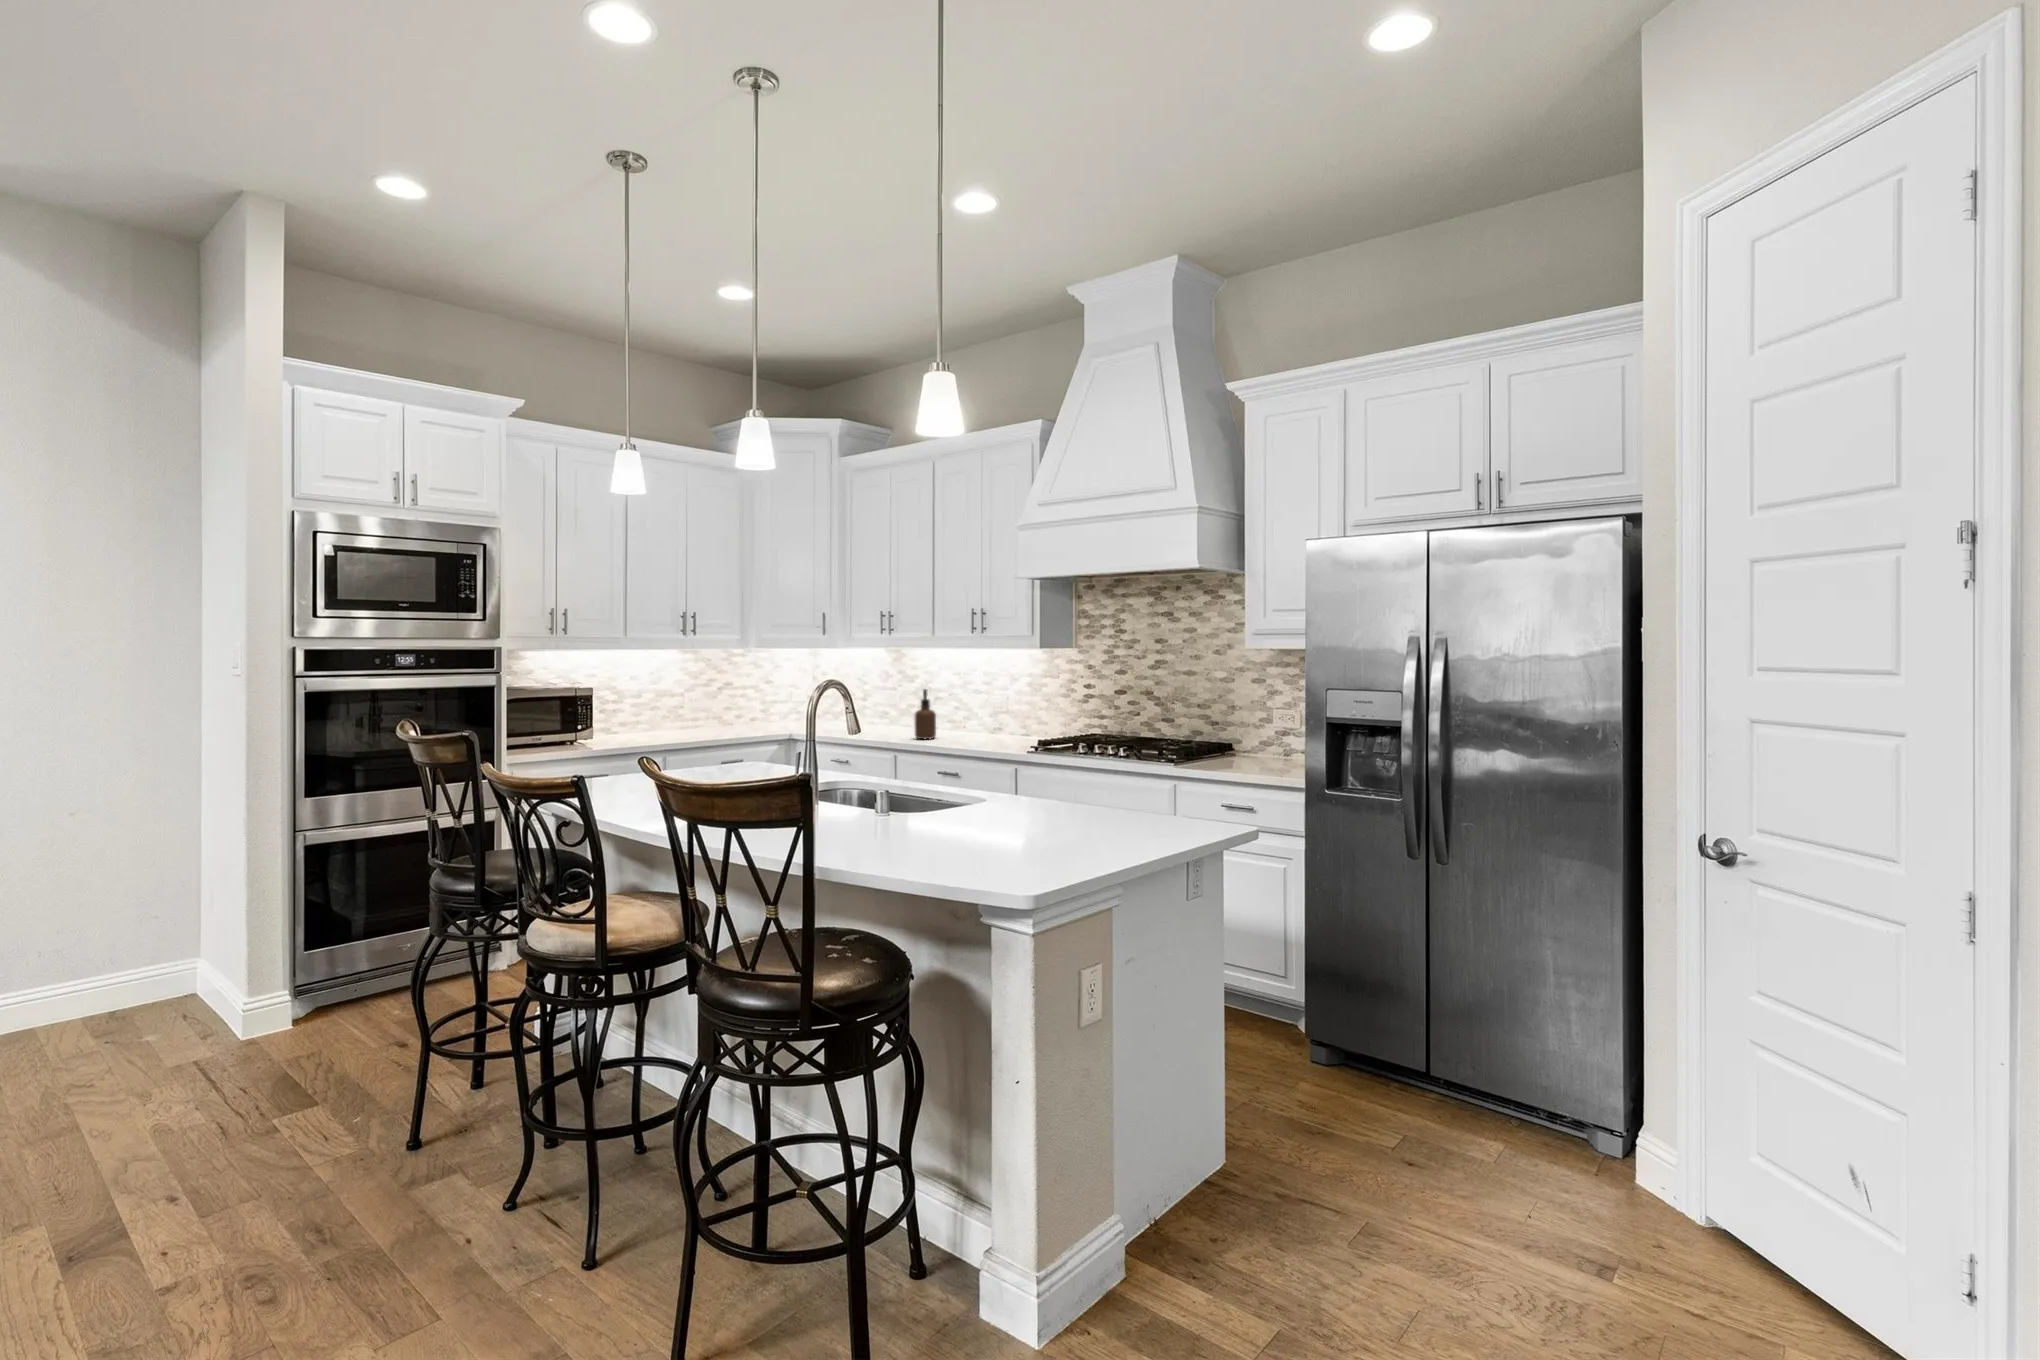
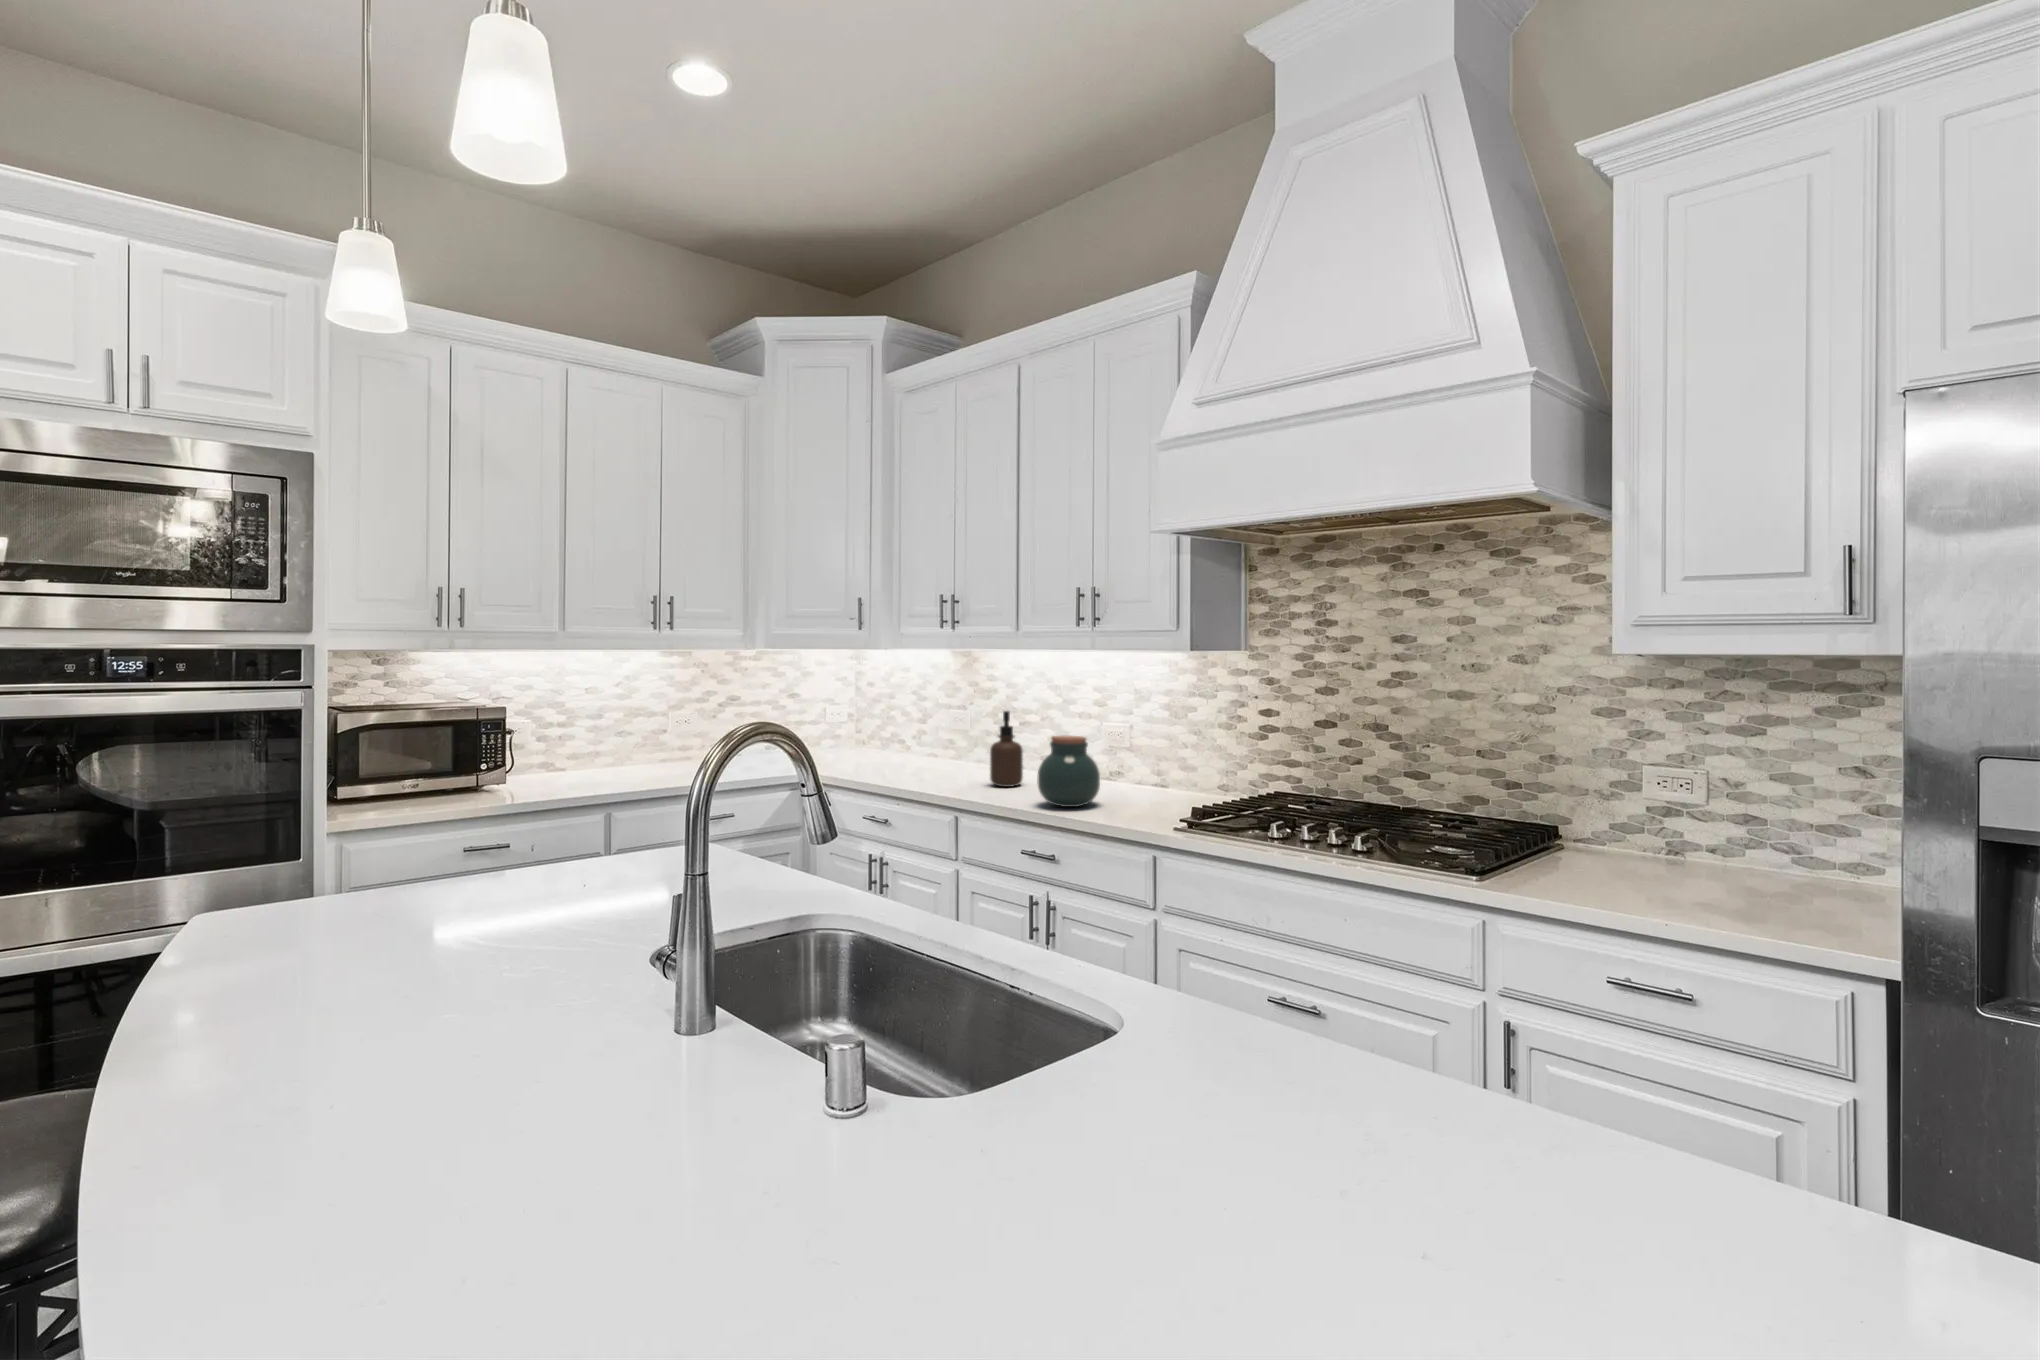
jar: none [946,703,985,747] -> present [1037,736,1100,807]

